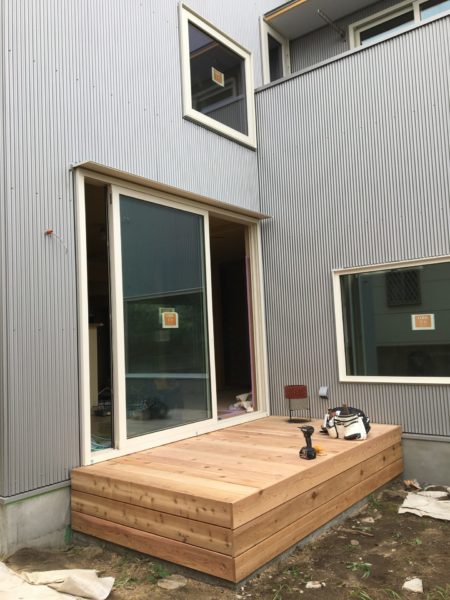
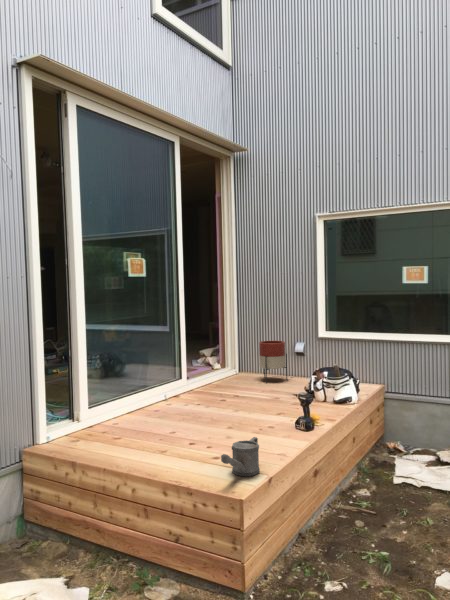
watering can: none [217,458,255,489] -> present [221,437,259,476]

